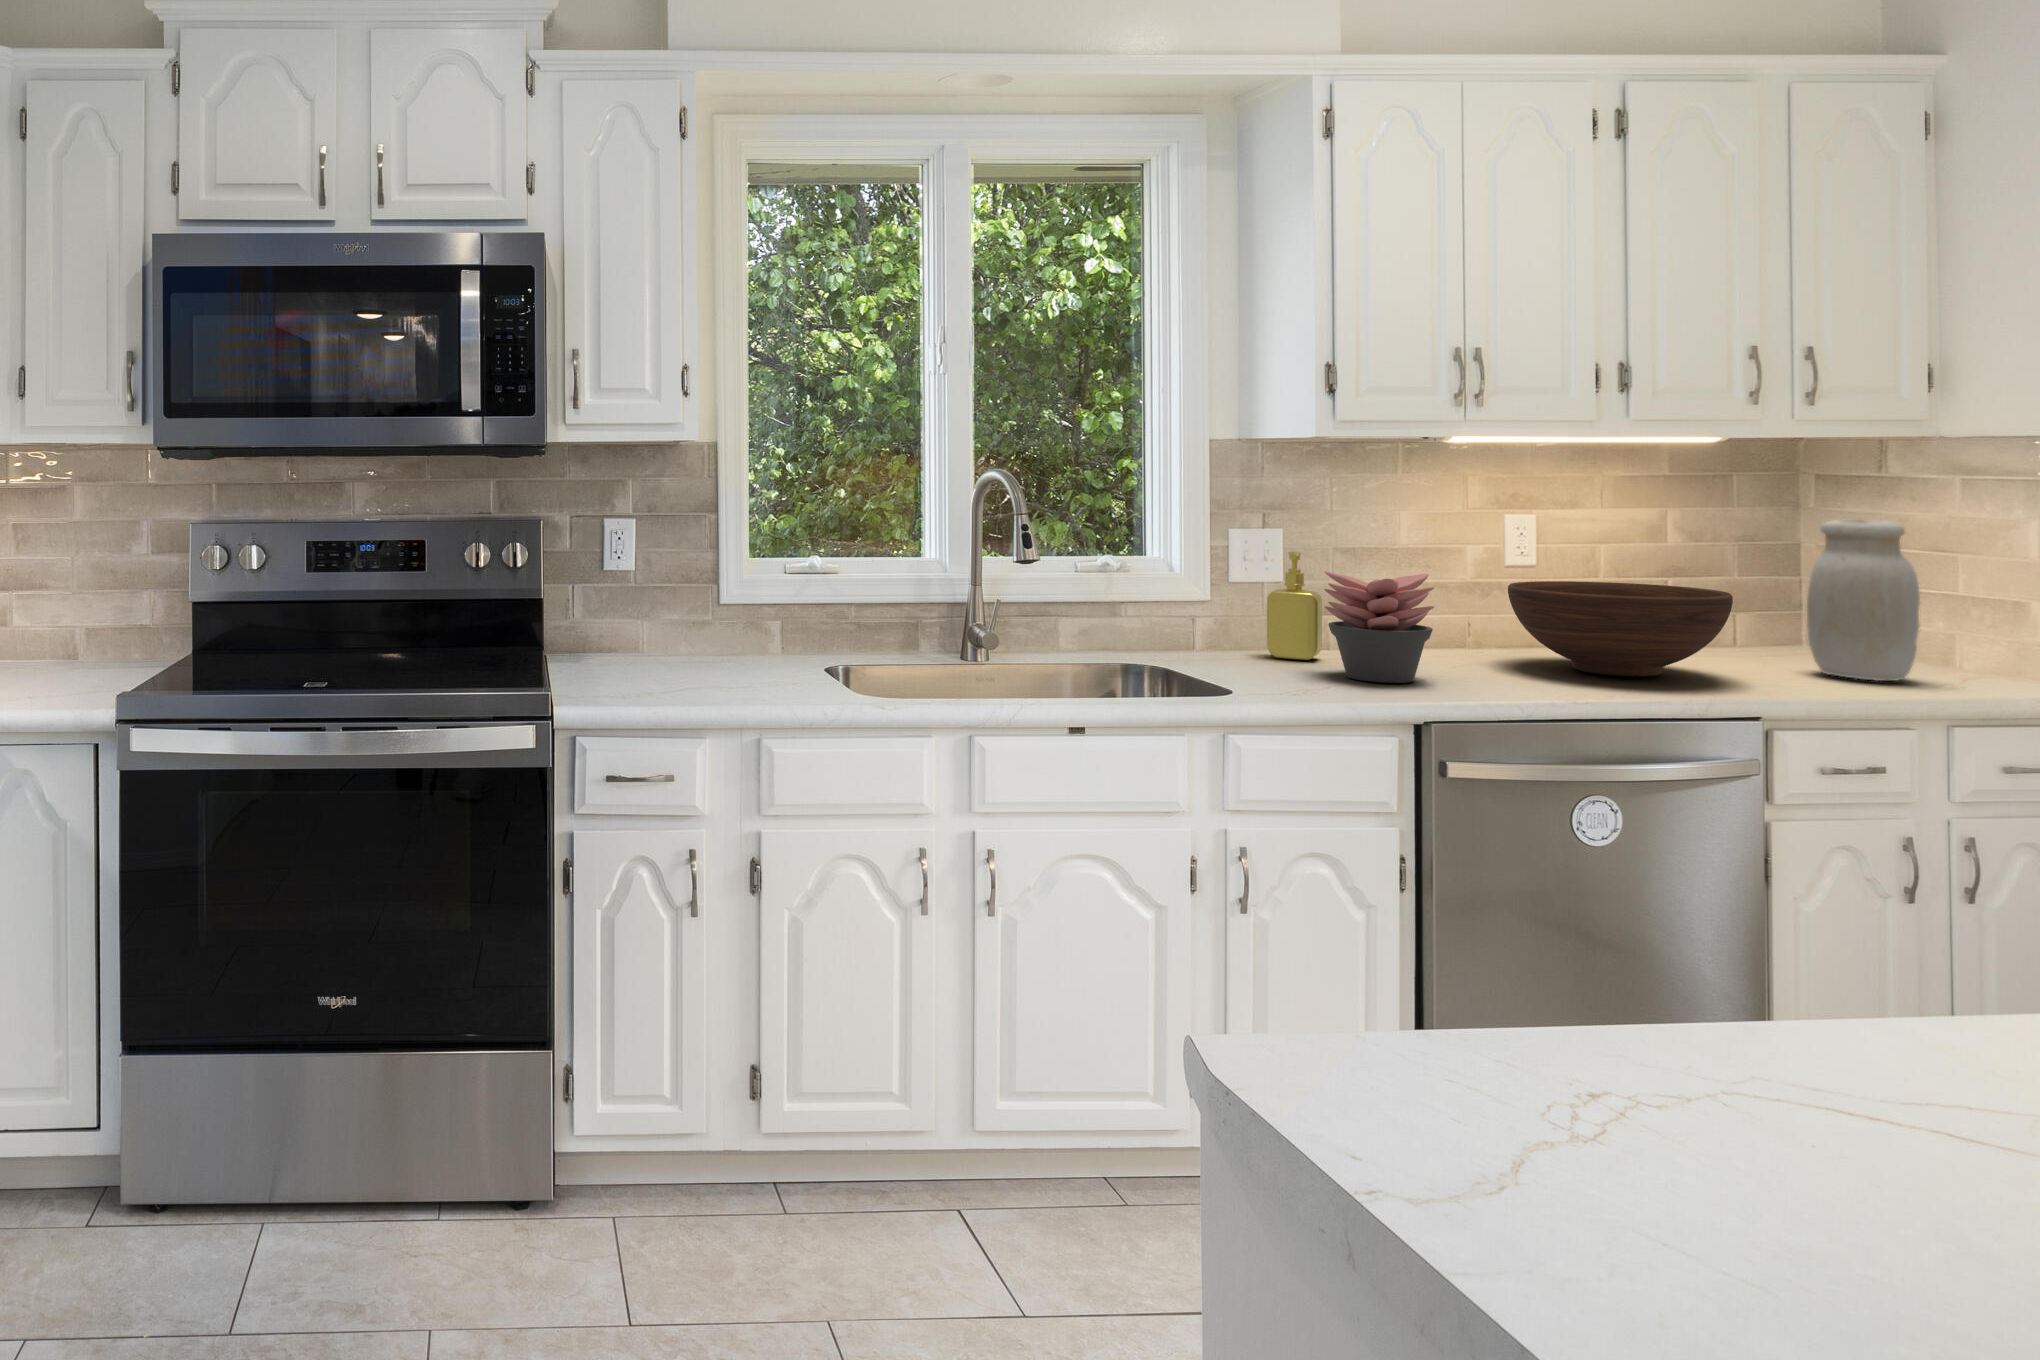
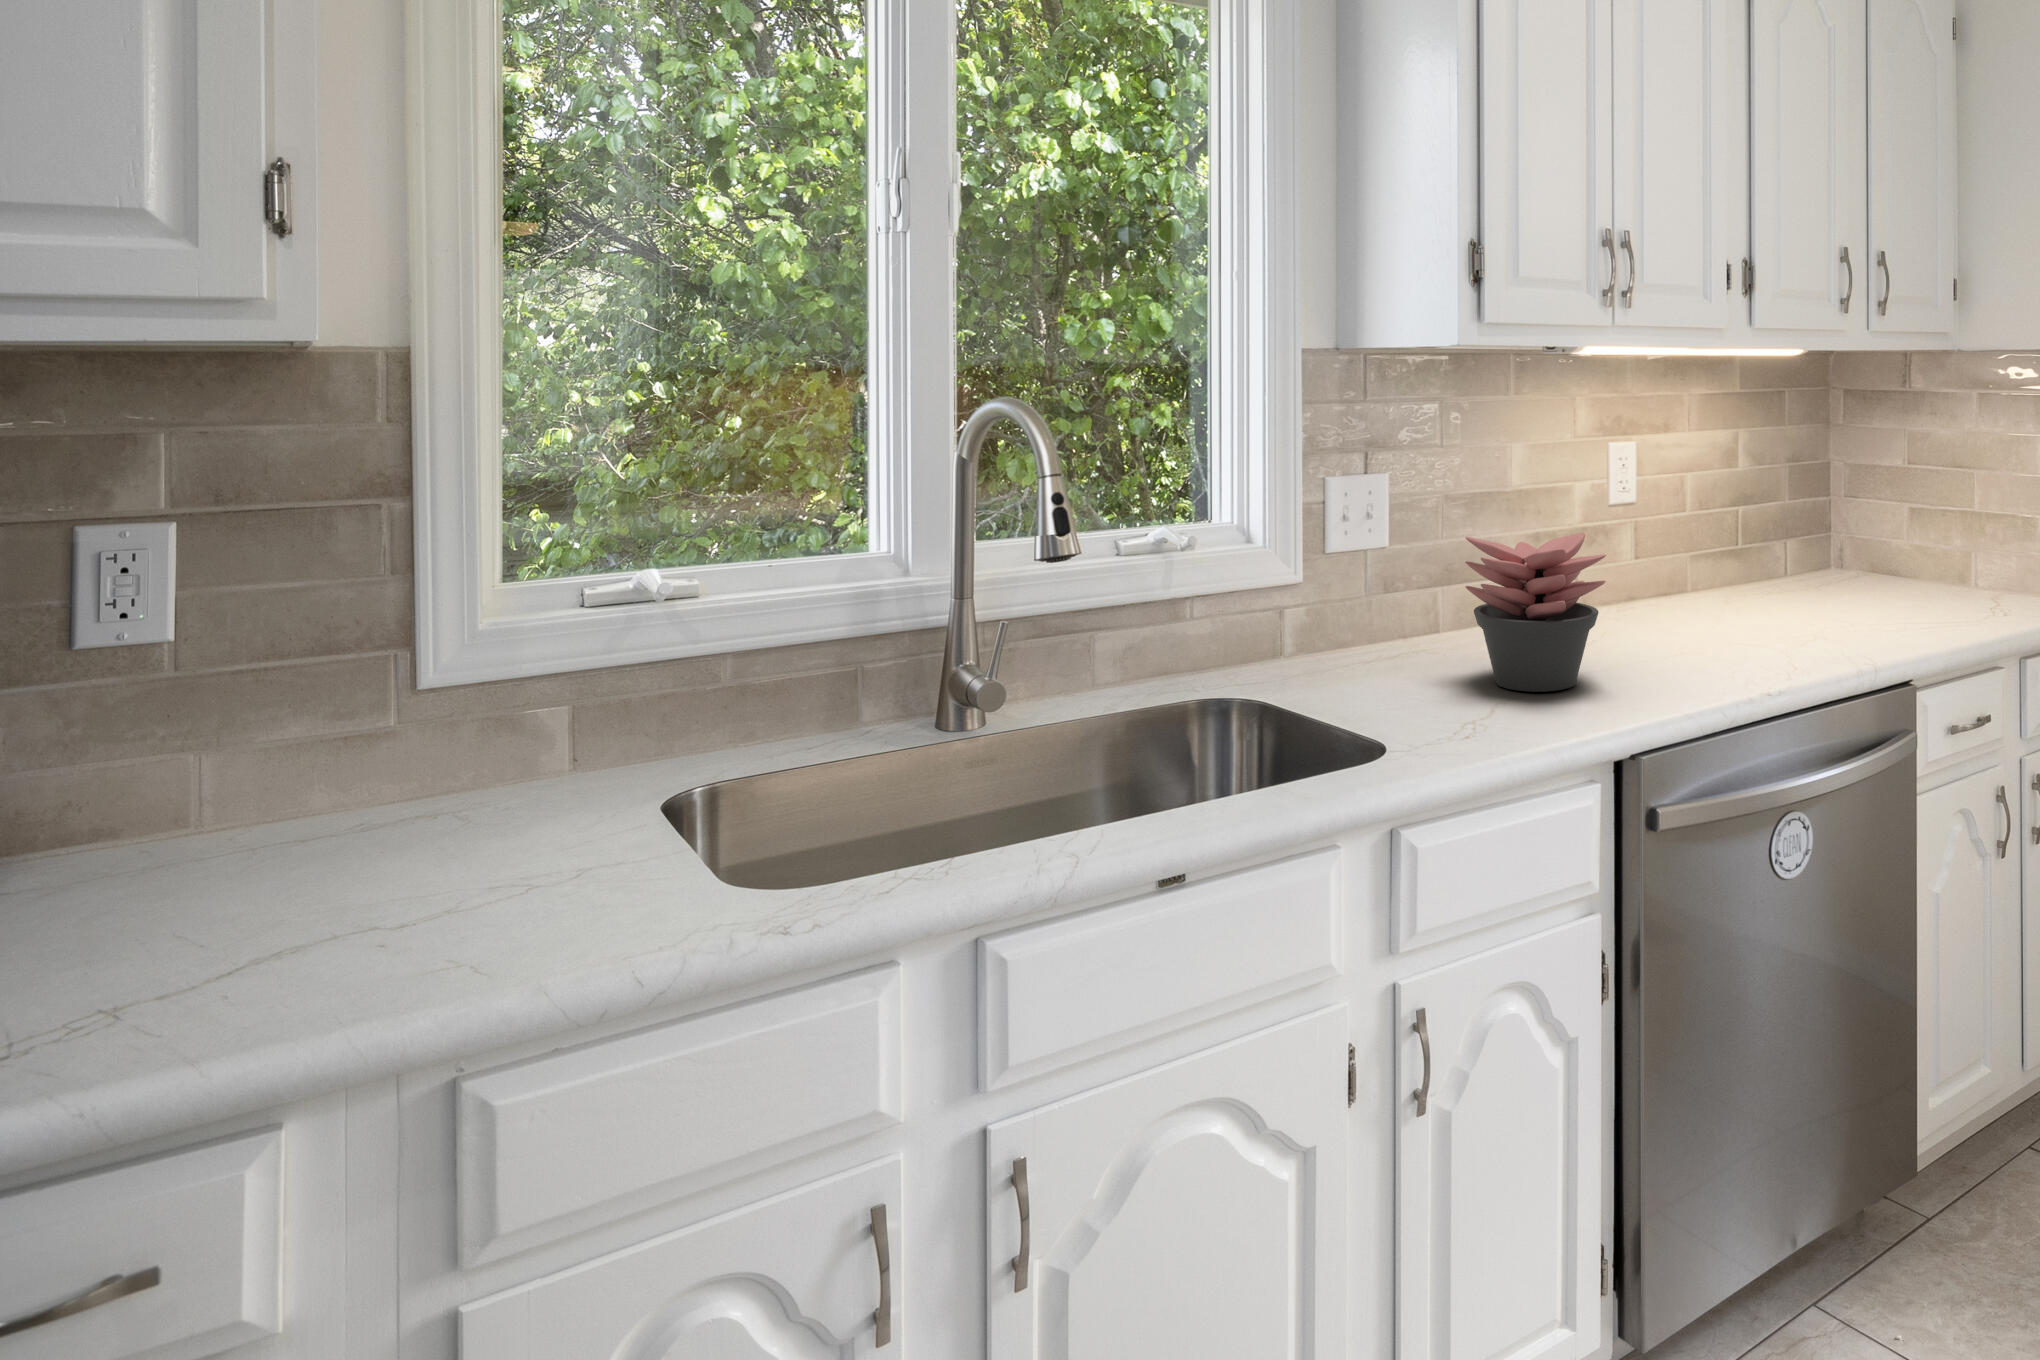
jar: present [1807,520,1920,681] -> none [1886,441,1980,613]
soap dispenser: present [1267,552,1322,660] -> none [1381,506,1445,657]
fruit bowl: present [1508,581,1733,677] -> none [1639,520,1859,638]

